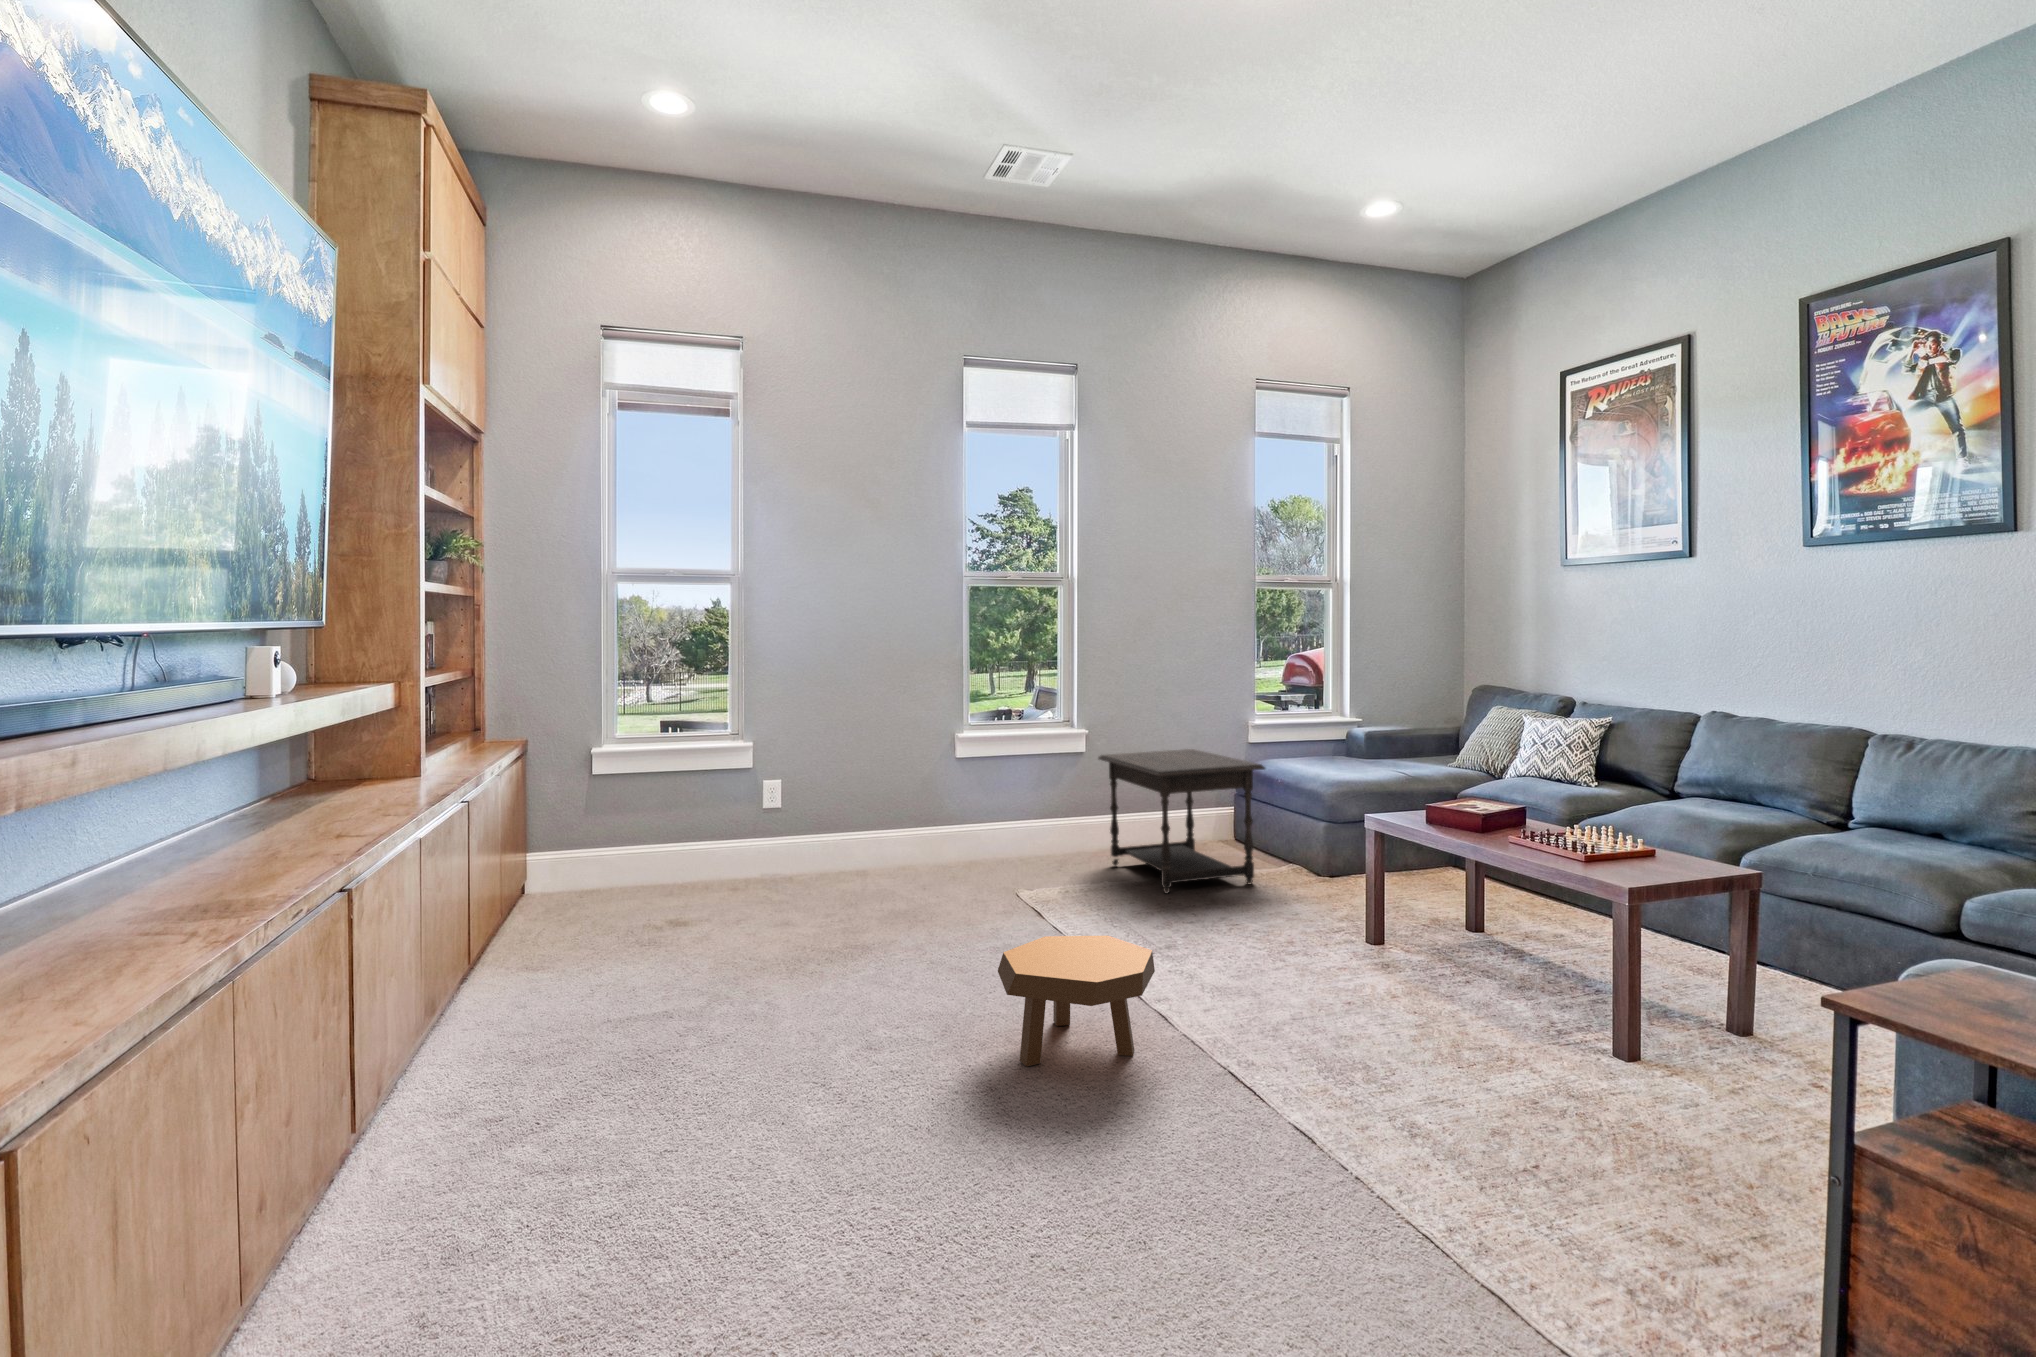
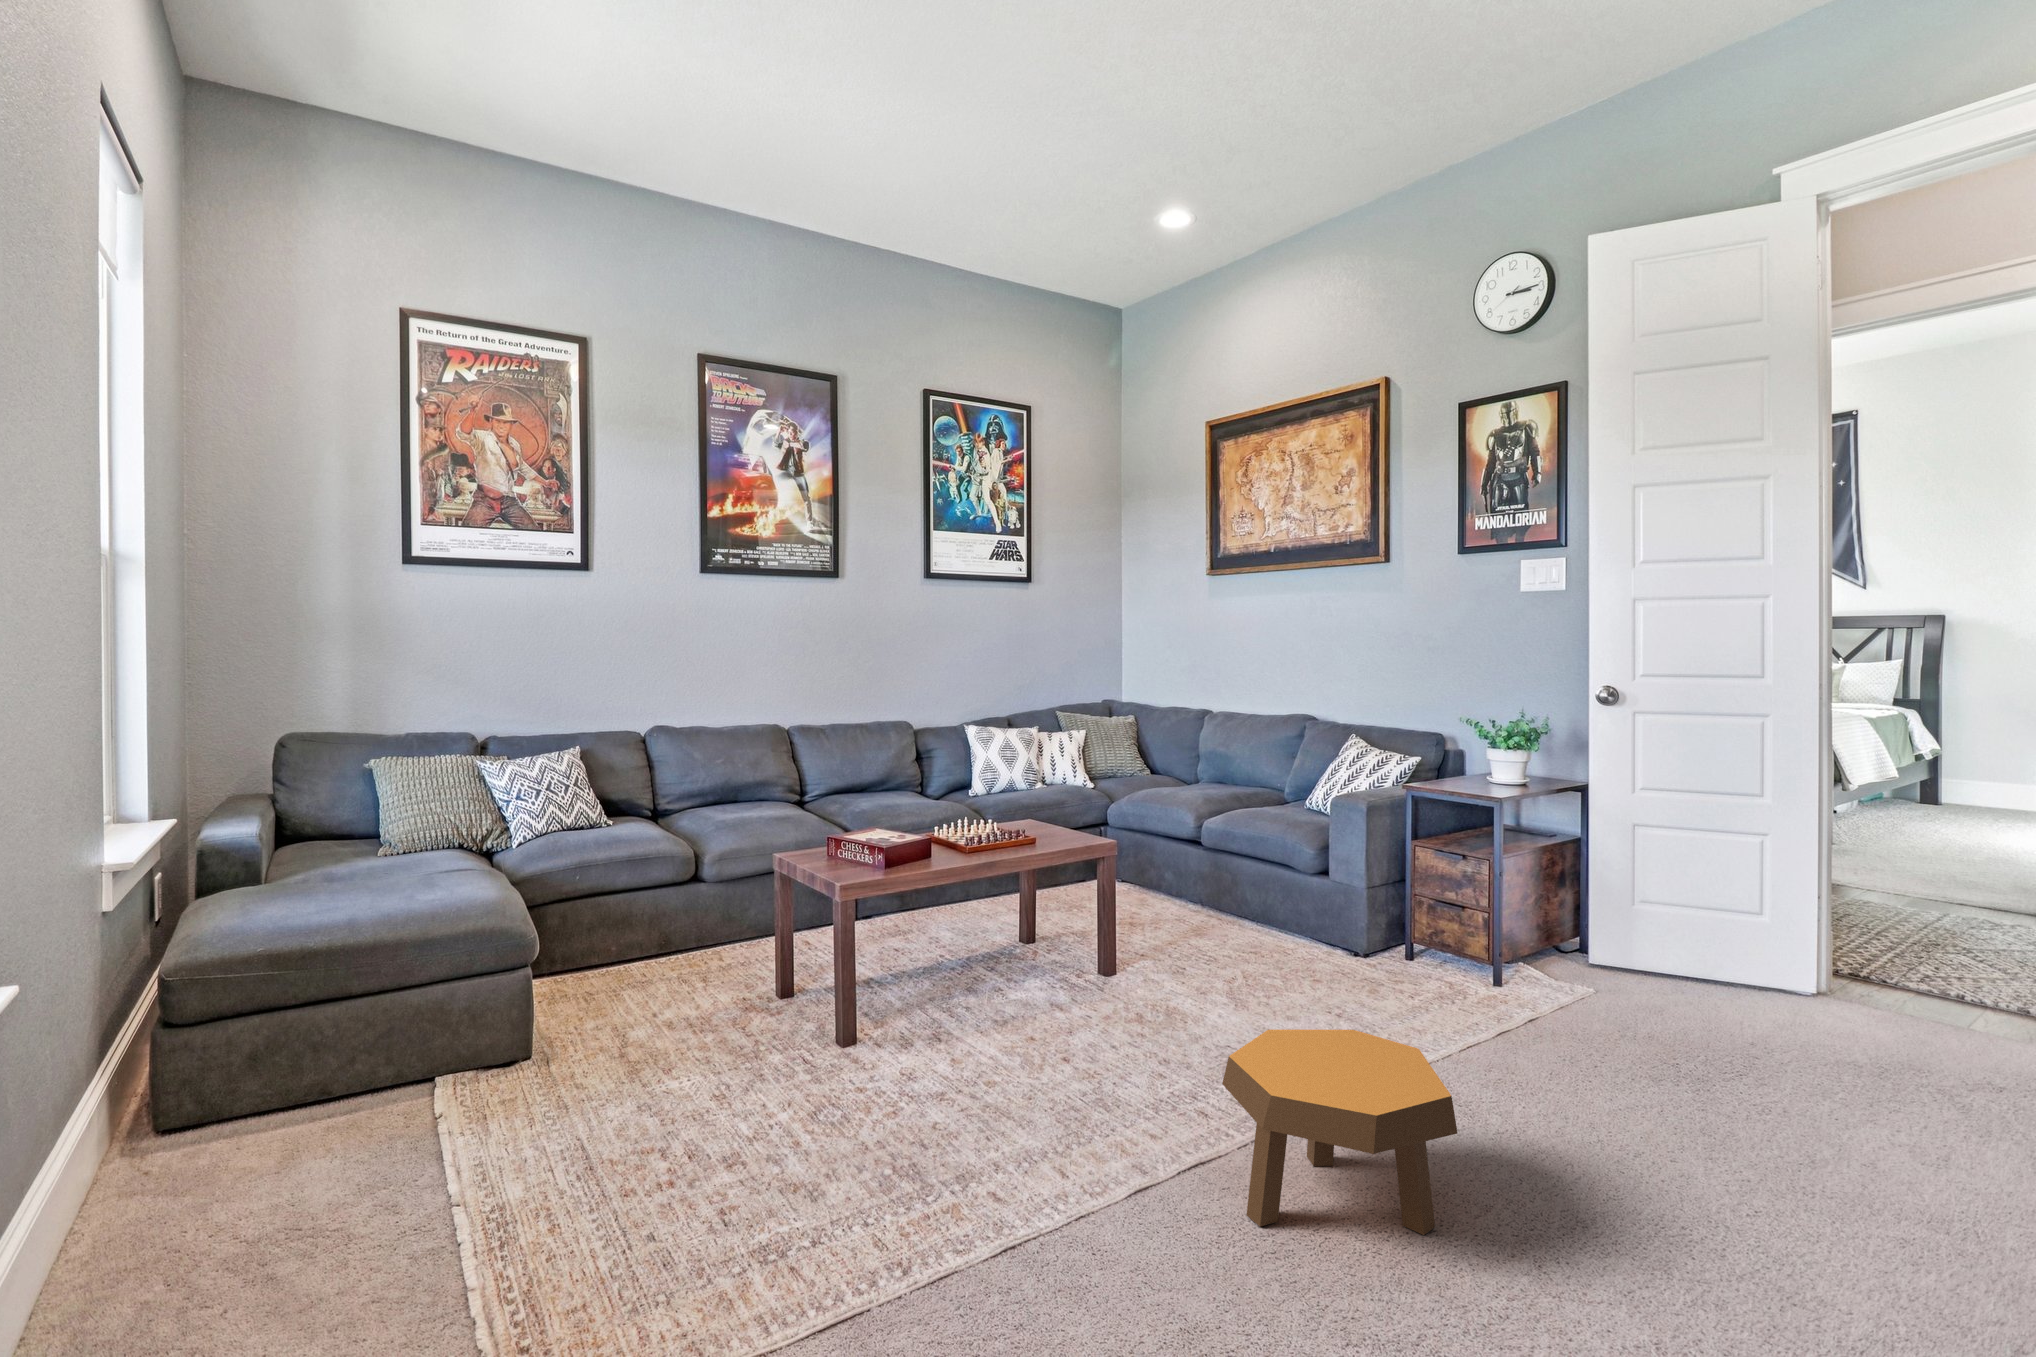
side table: present [1099,749,1265,894] -> none [55,875,515,1277]

